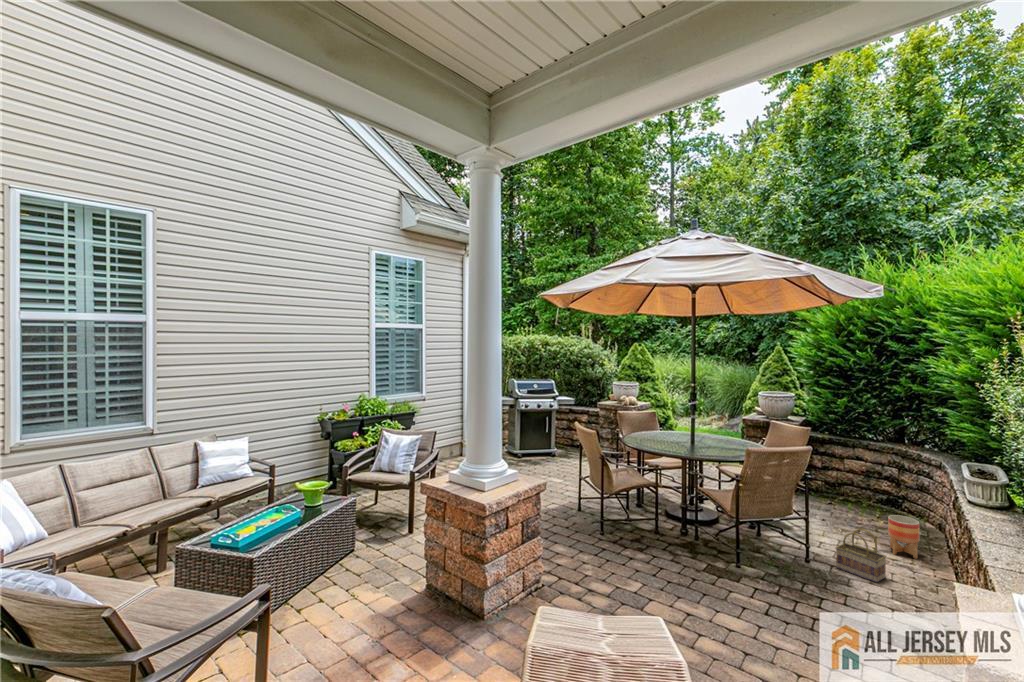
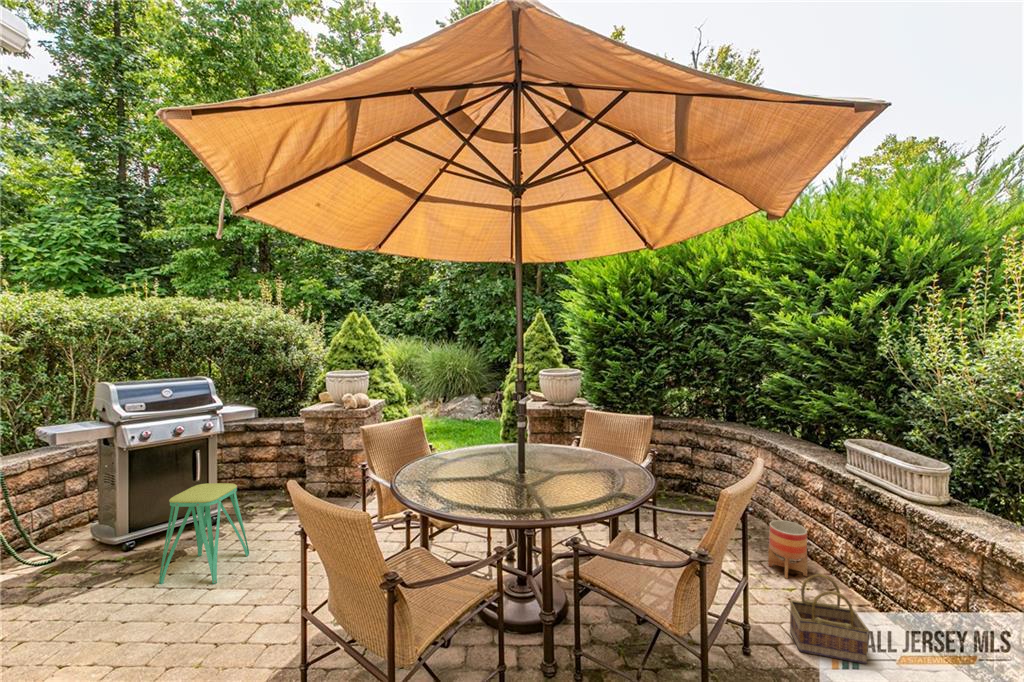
stool: none [531,430,566,475] -> present [159,483,249,584]

